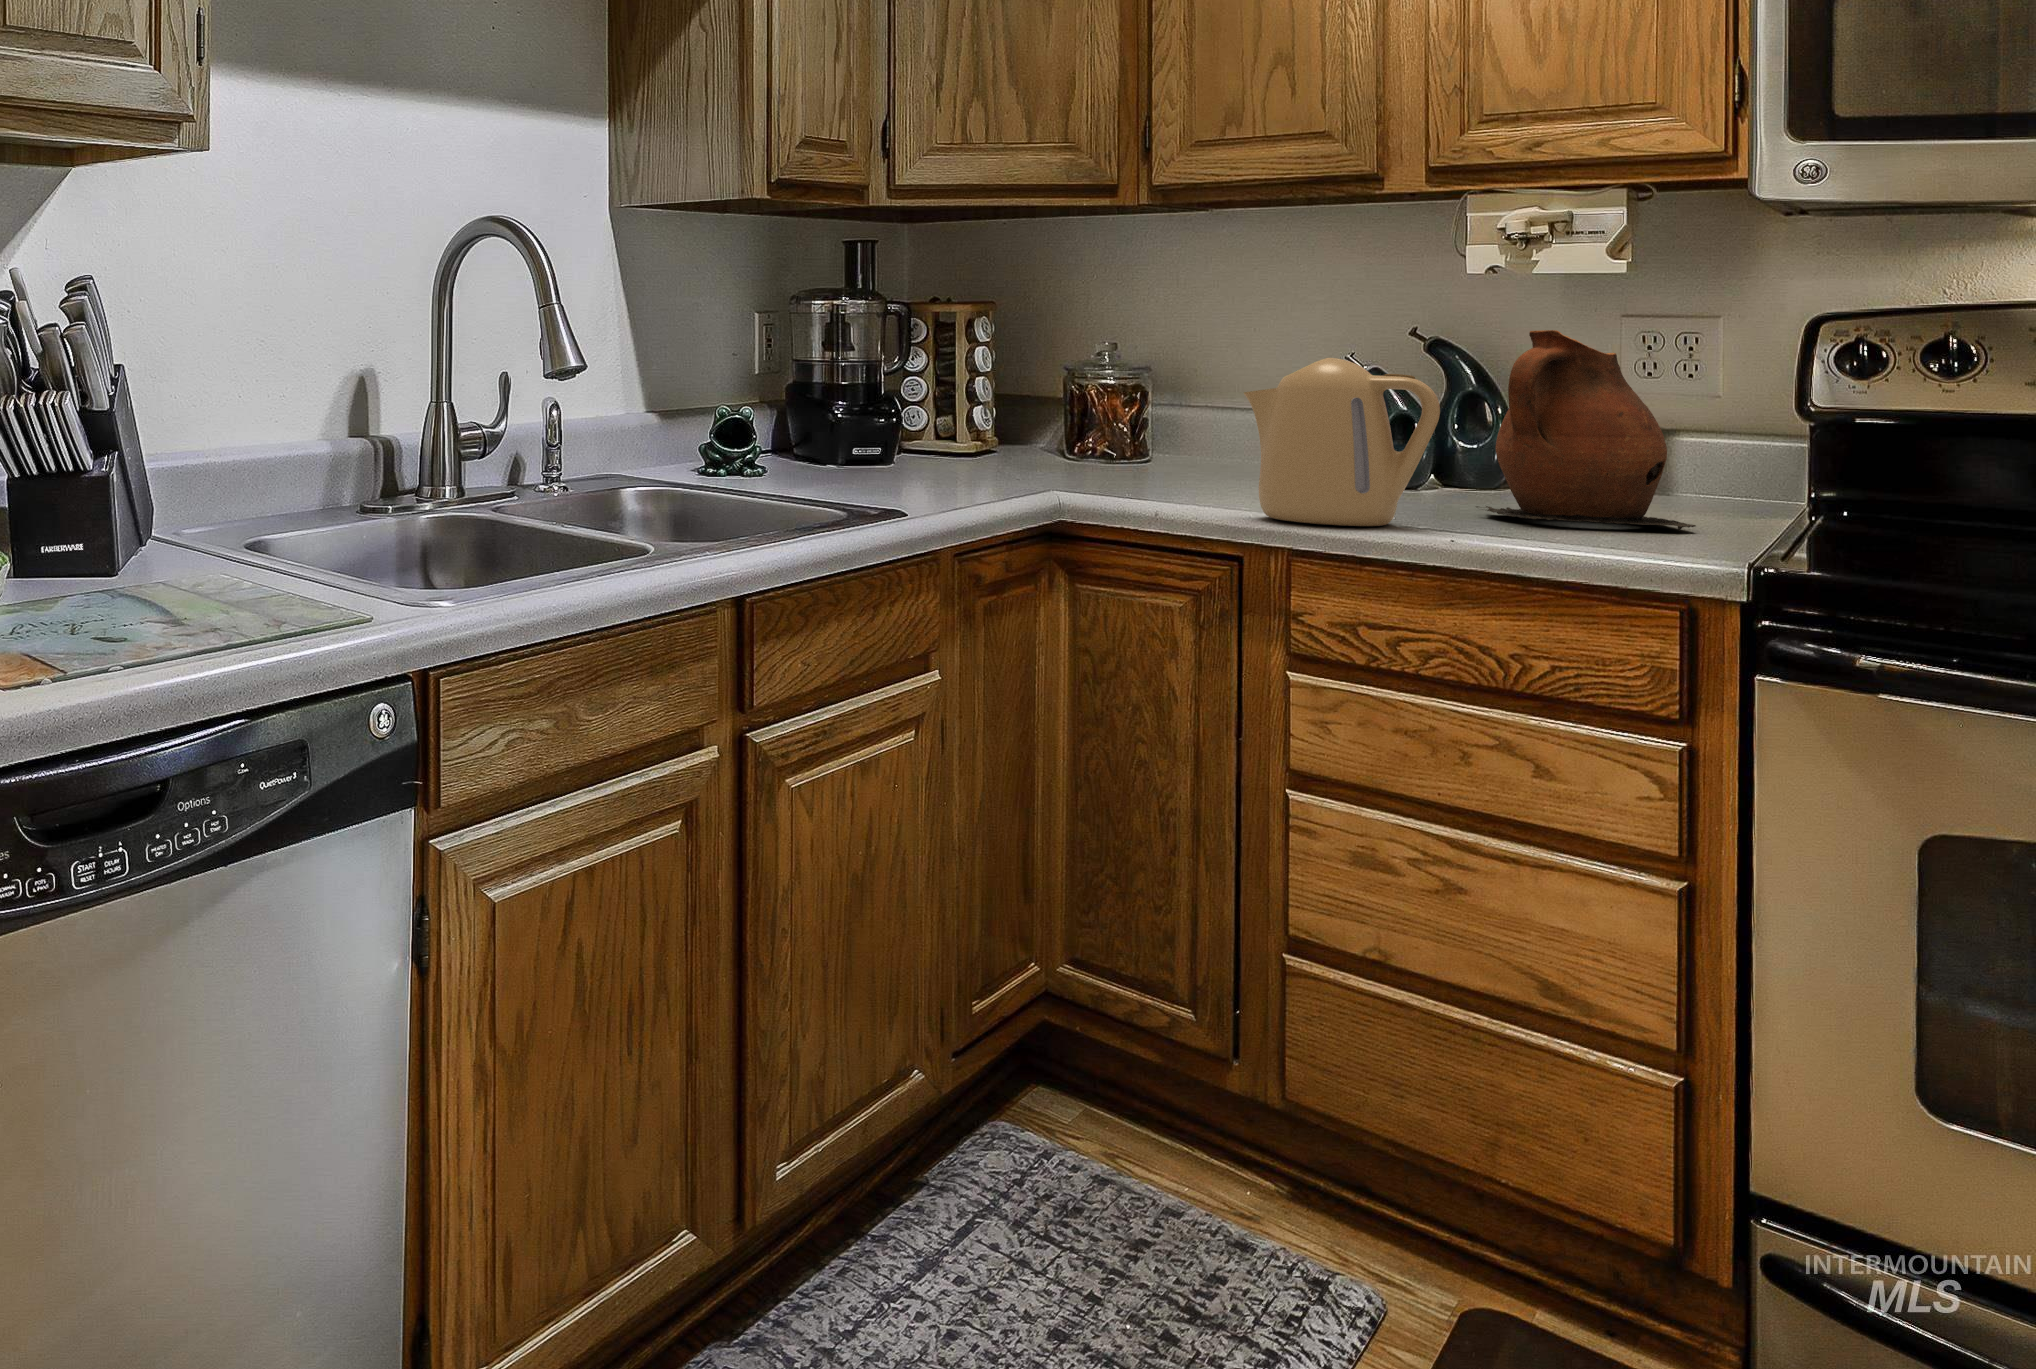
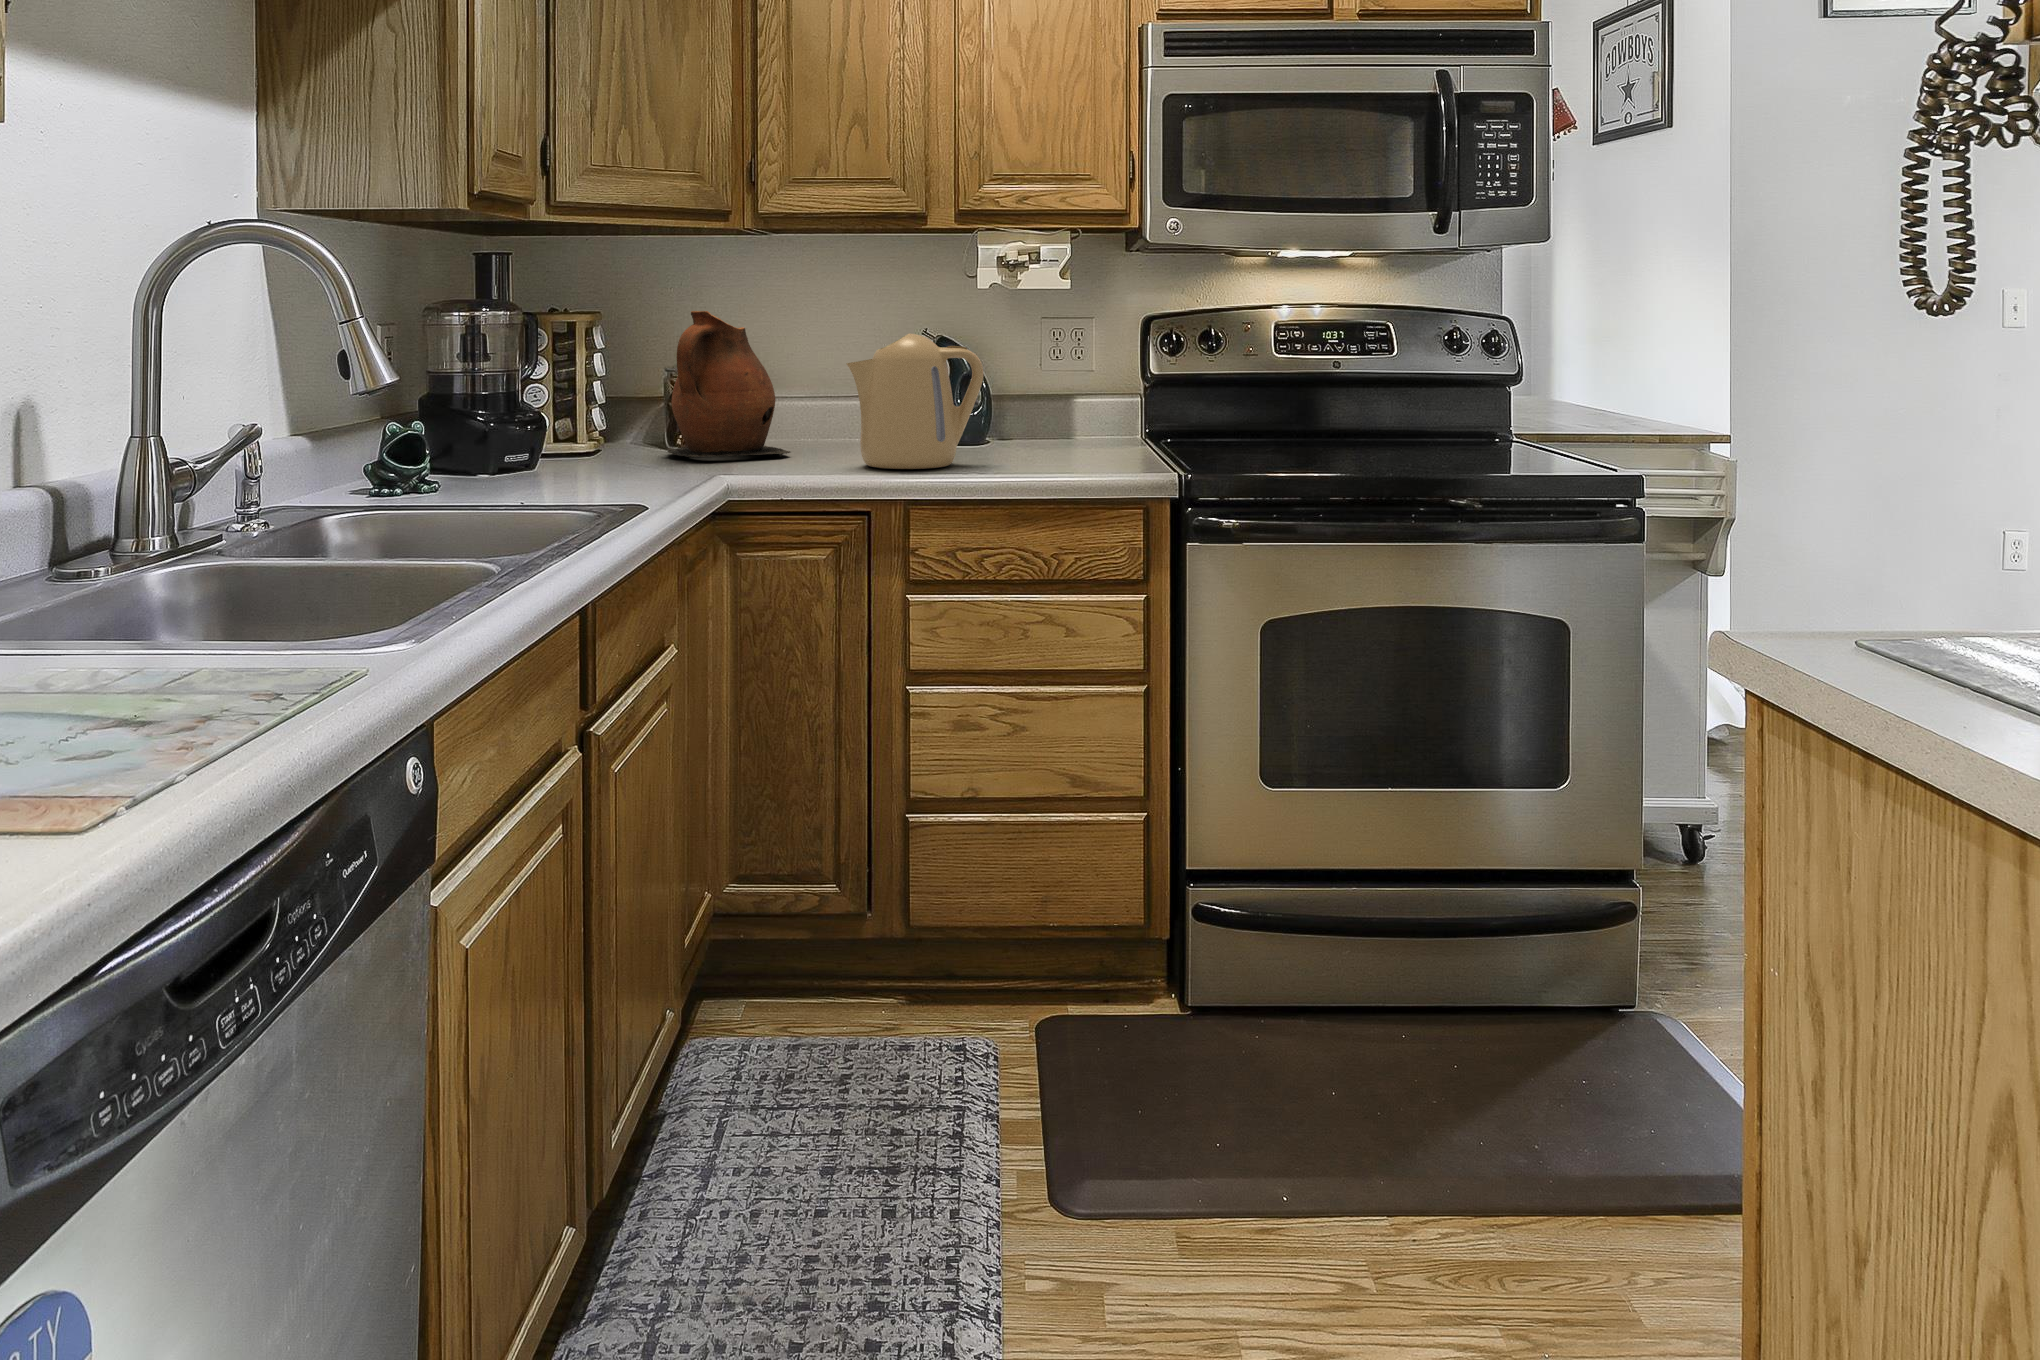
ceramic pitcher: present [1476,330,1696,531] -> present [660,311,790,457]

